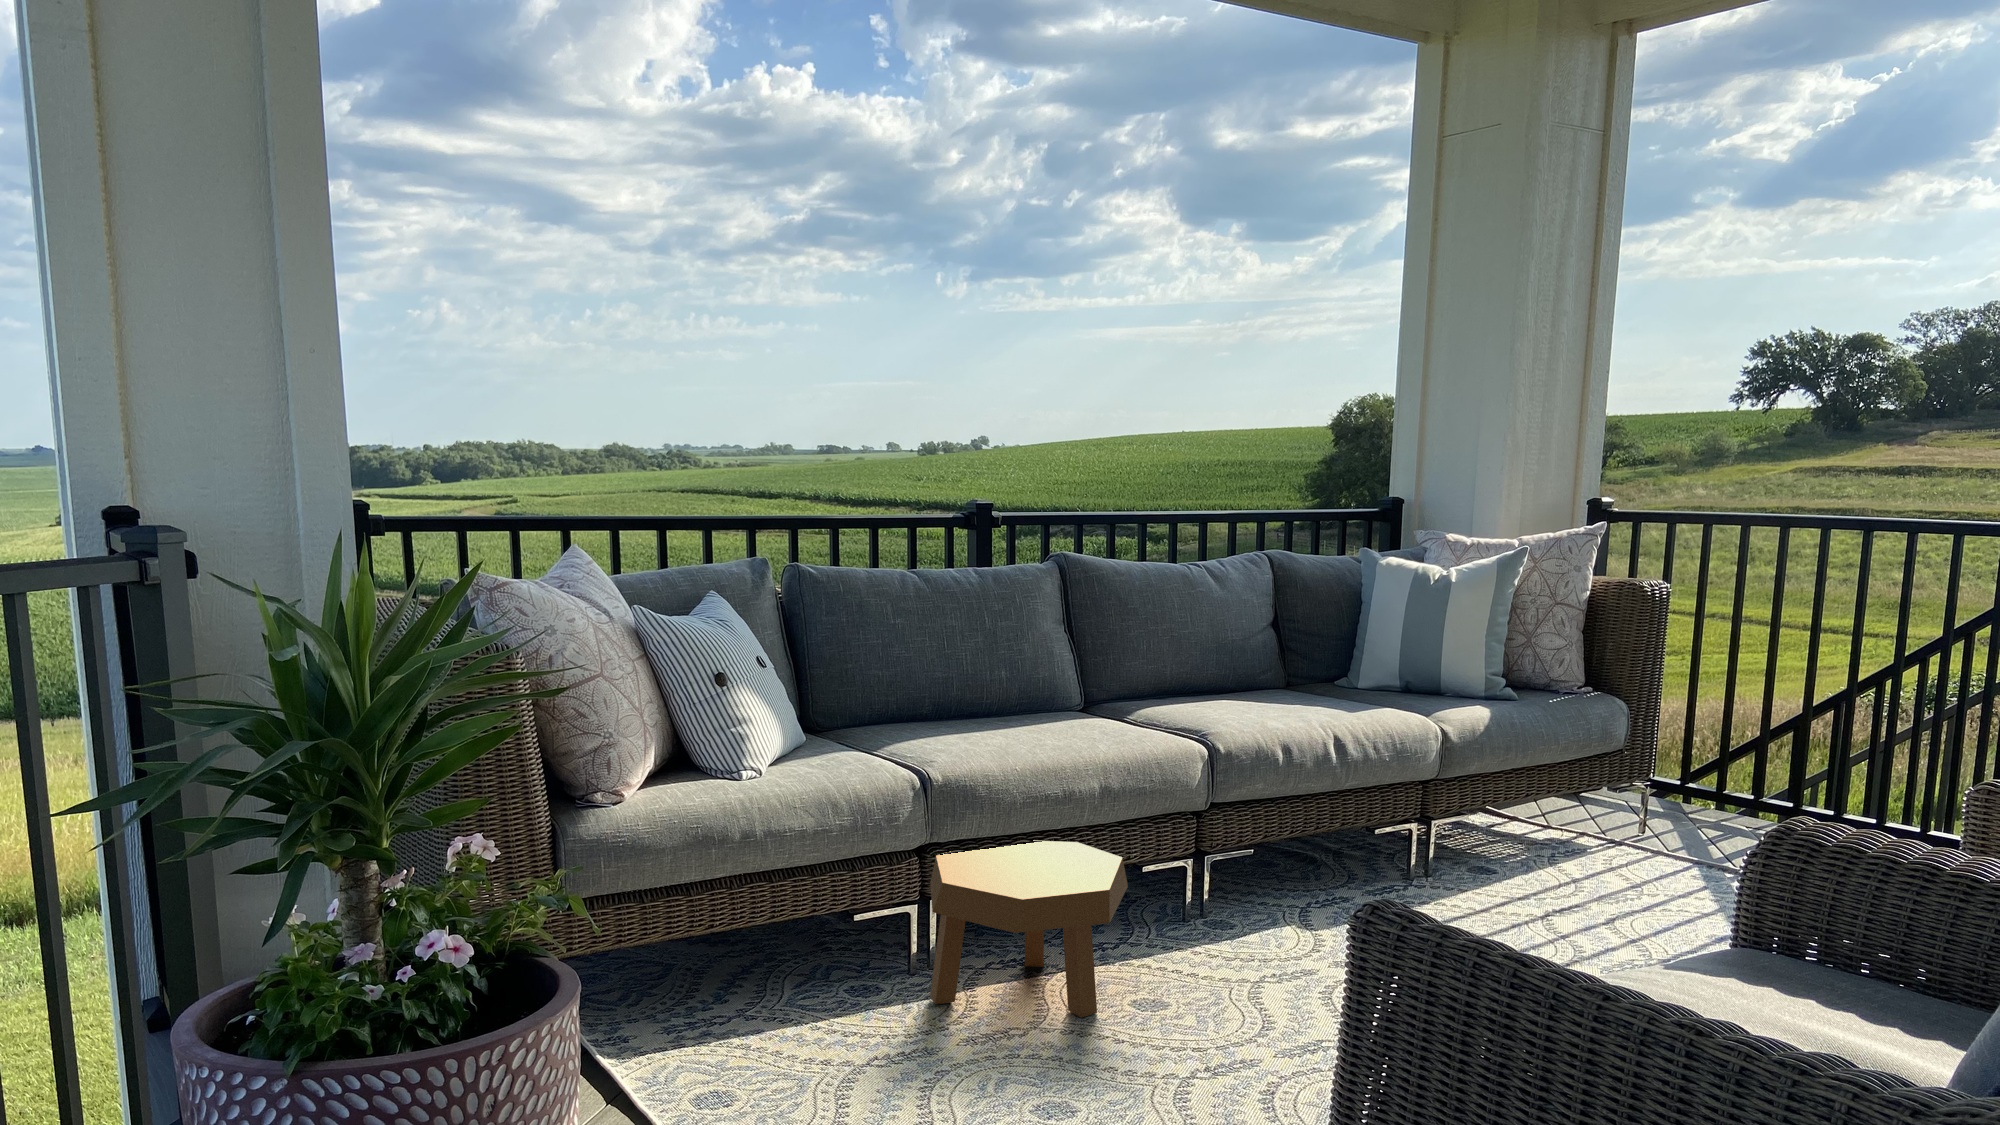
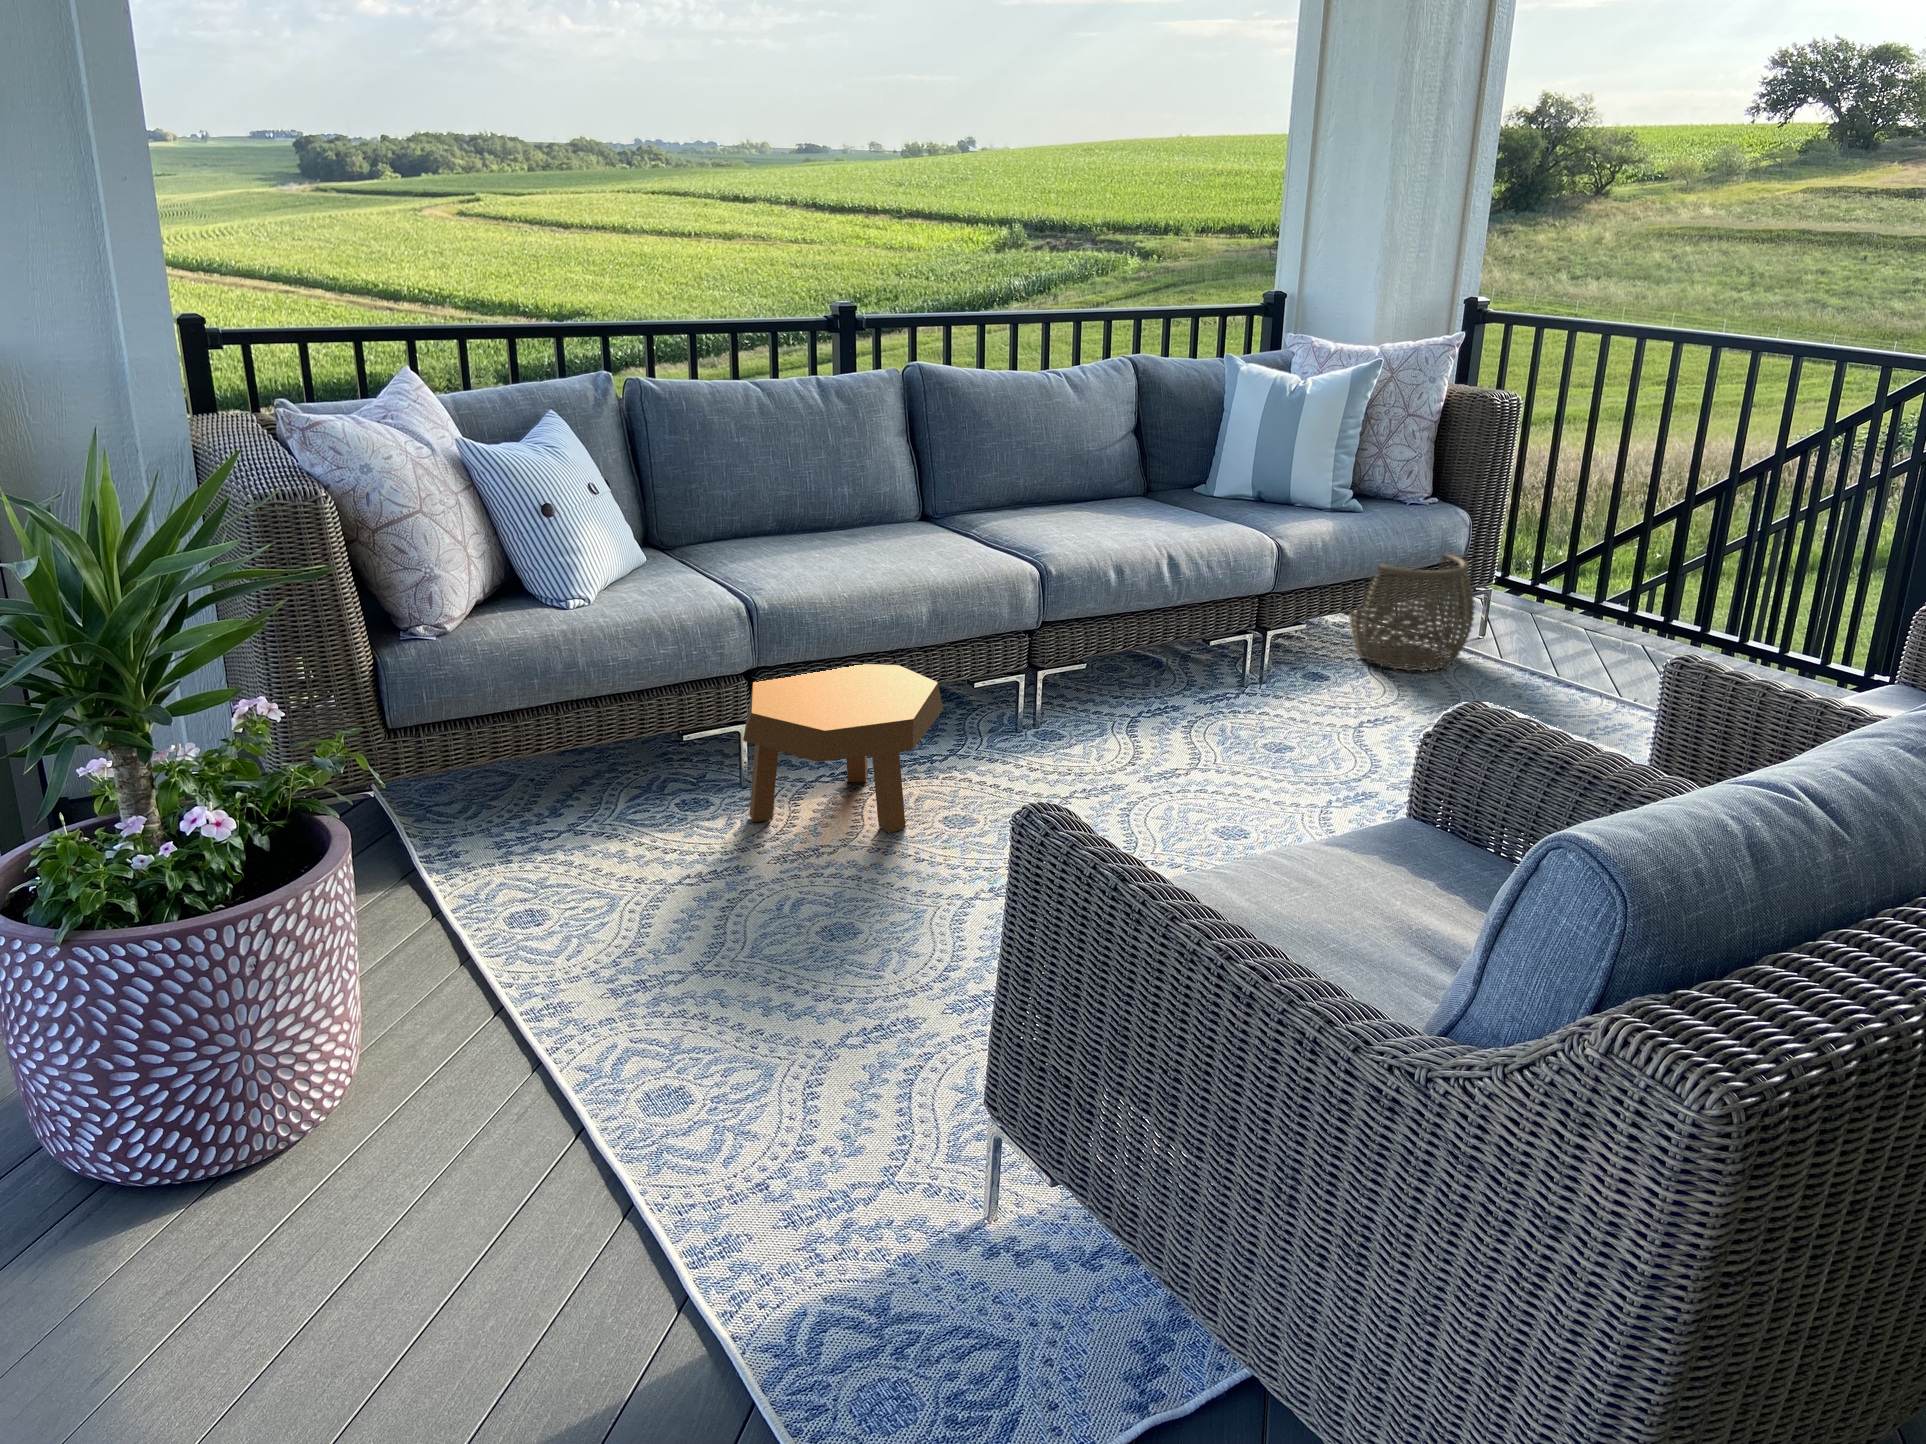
woven basket: none [1496,744,1630,868] -> present [1349,553,1475,672]

